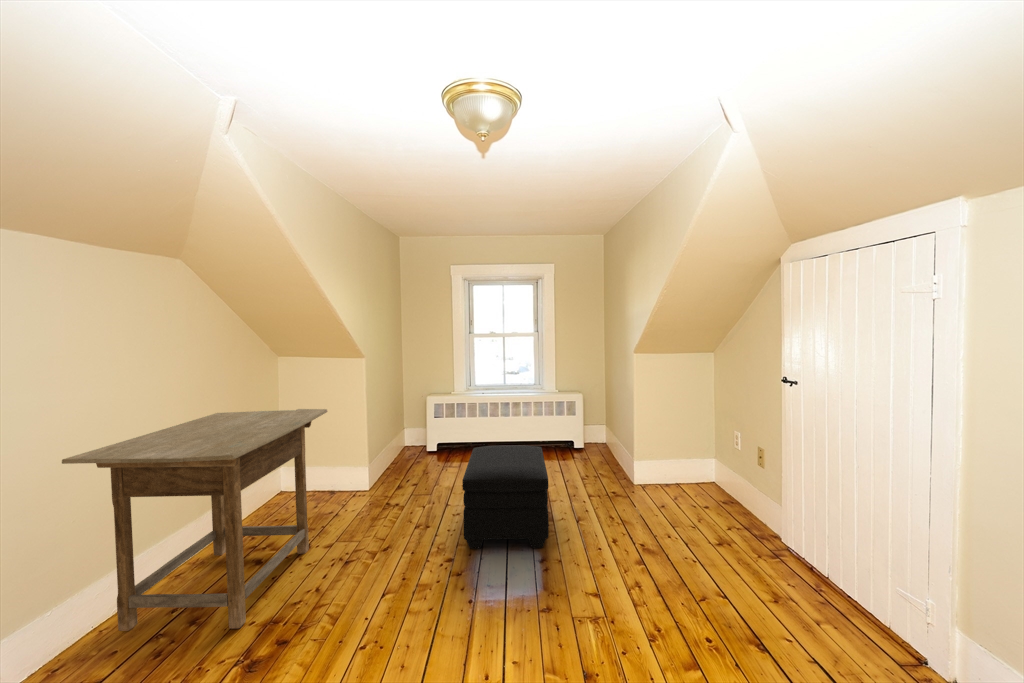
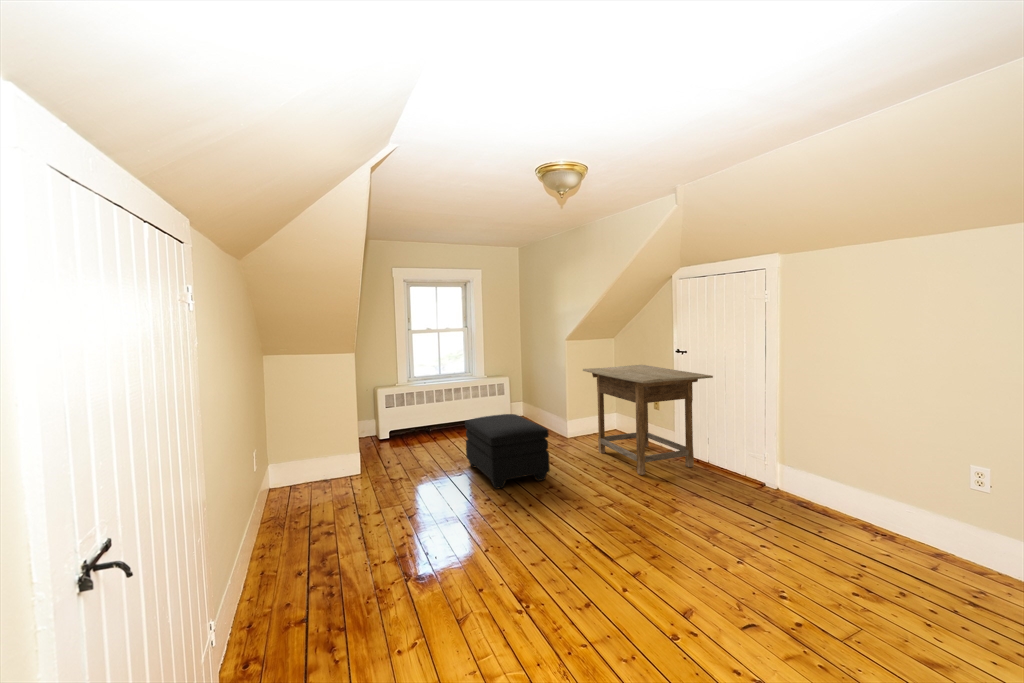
desk: present [62,409,327,631] -> present [583,365,713,475]

